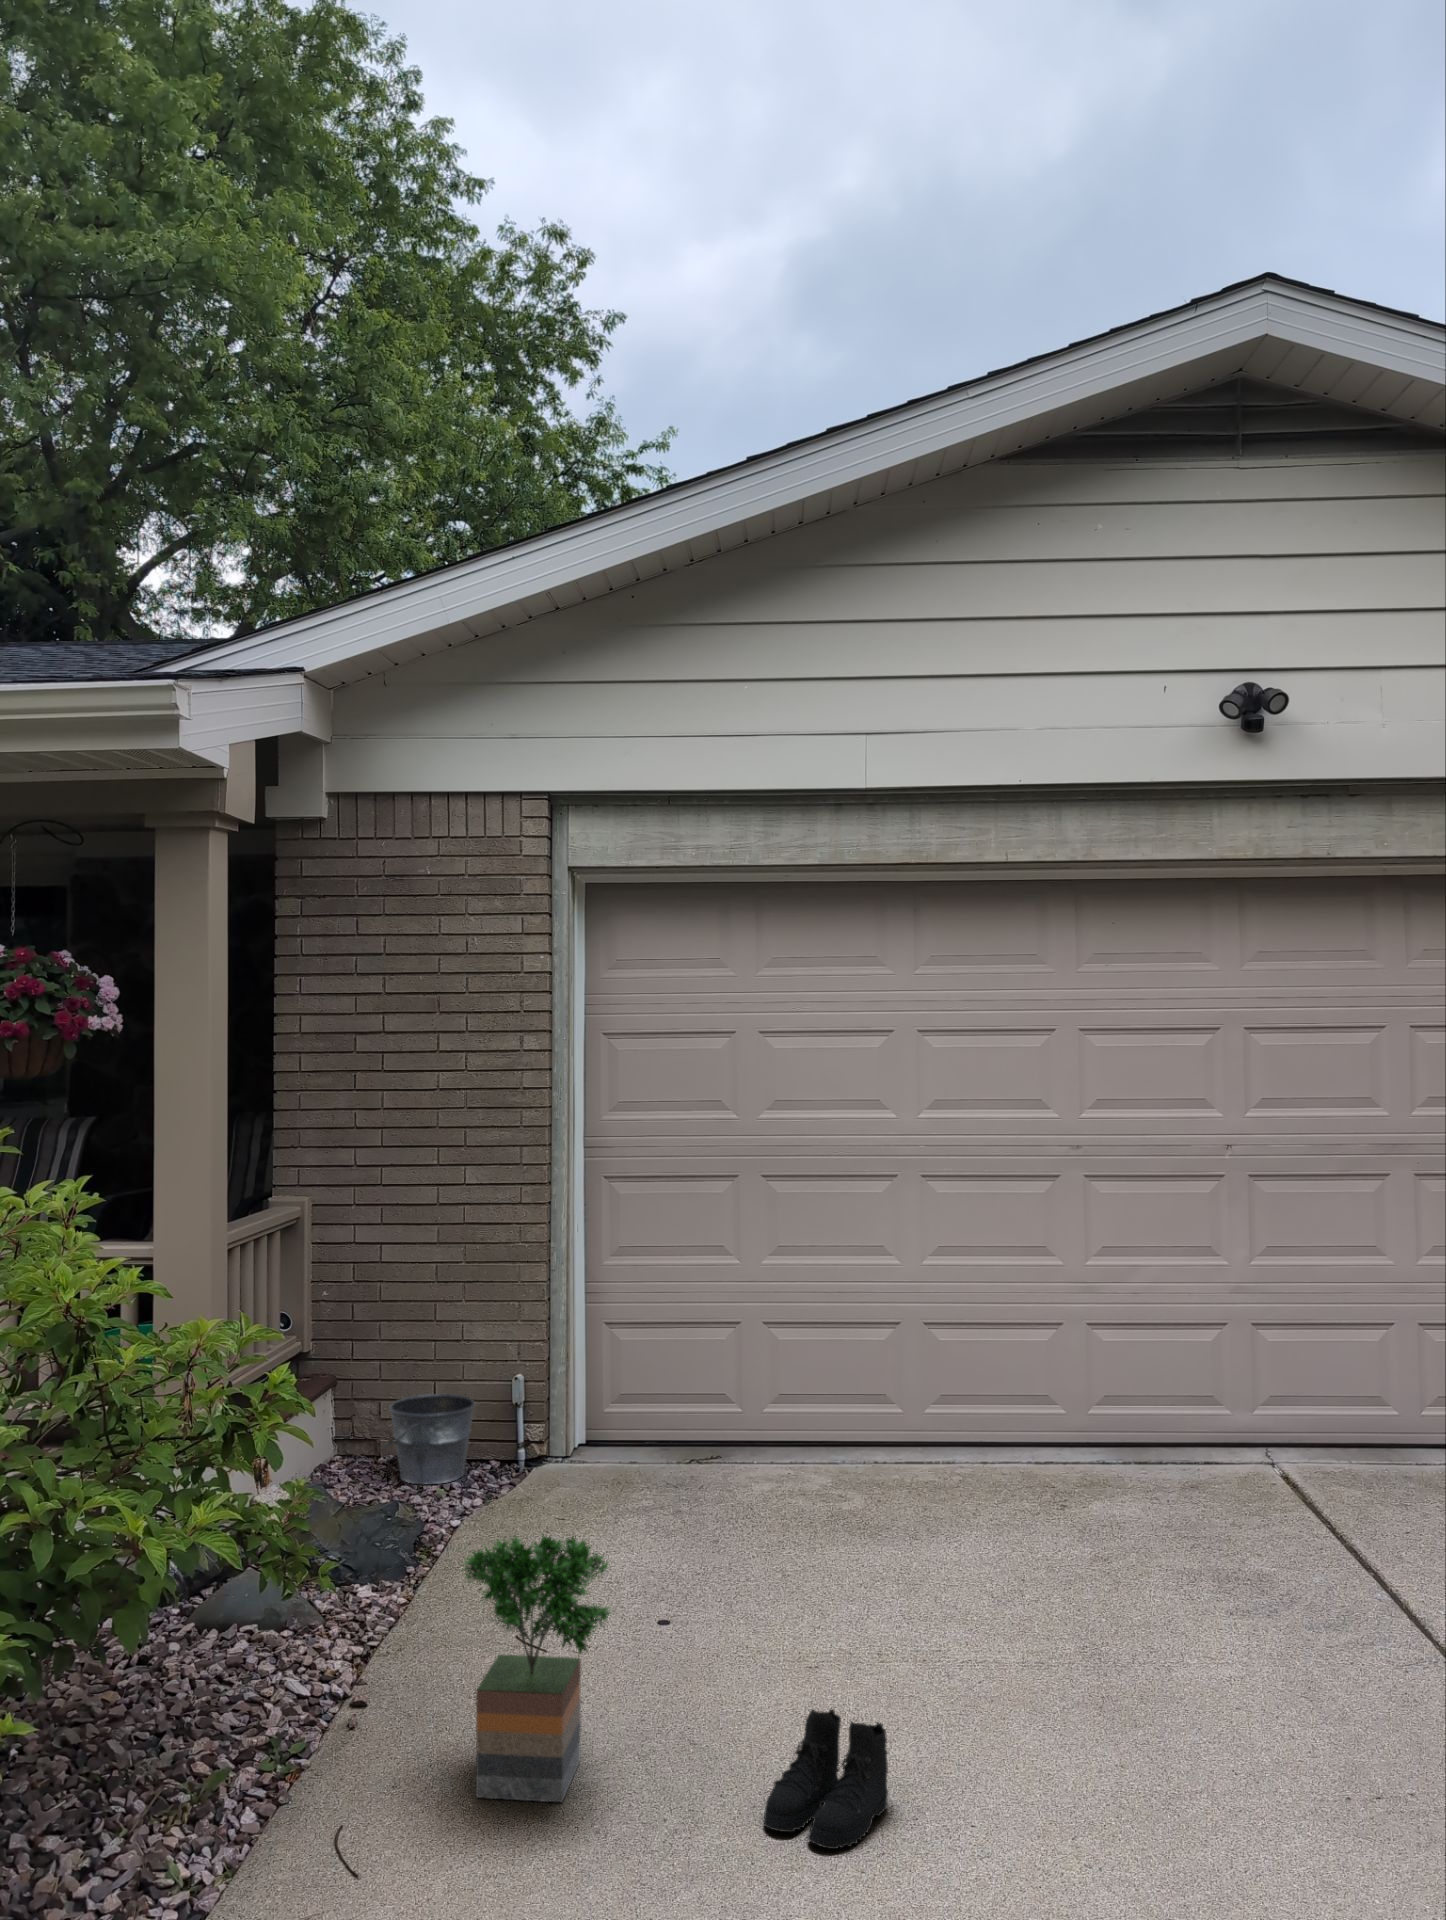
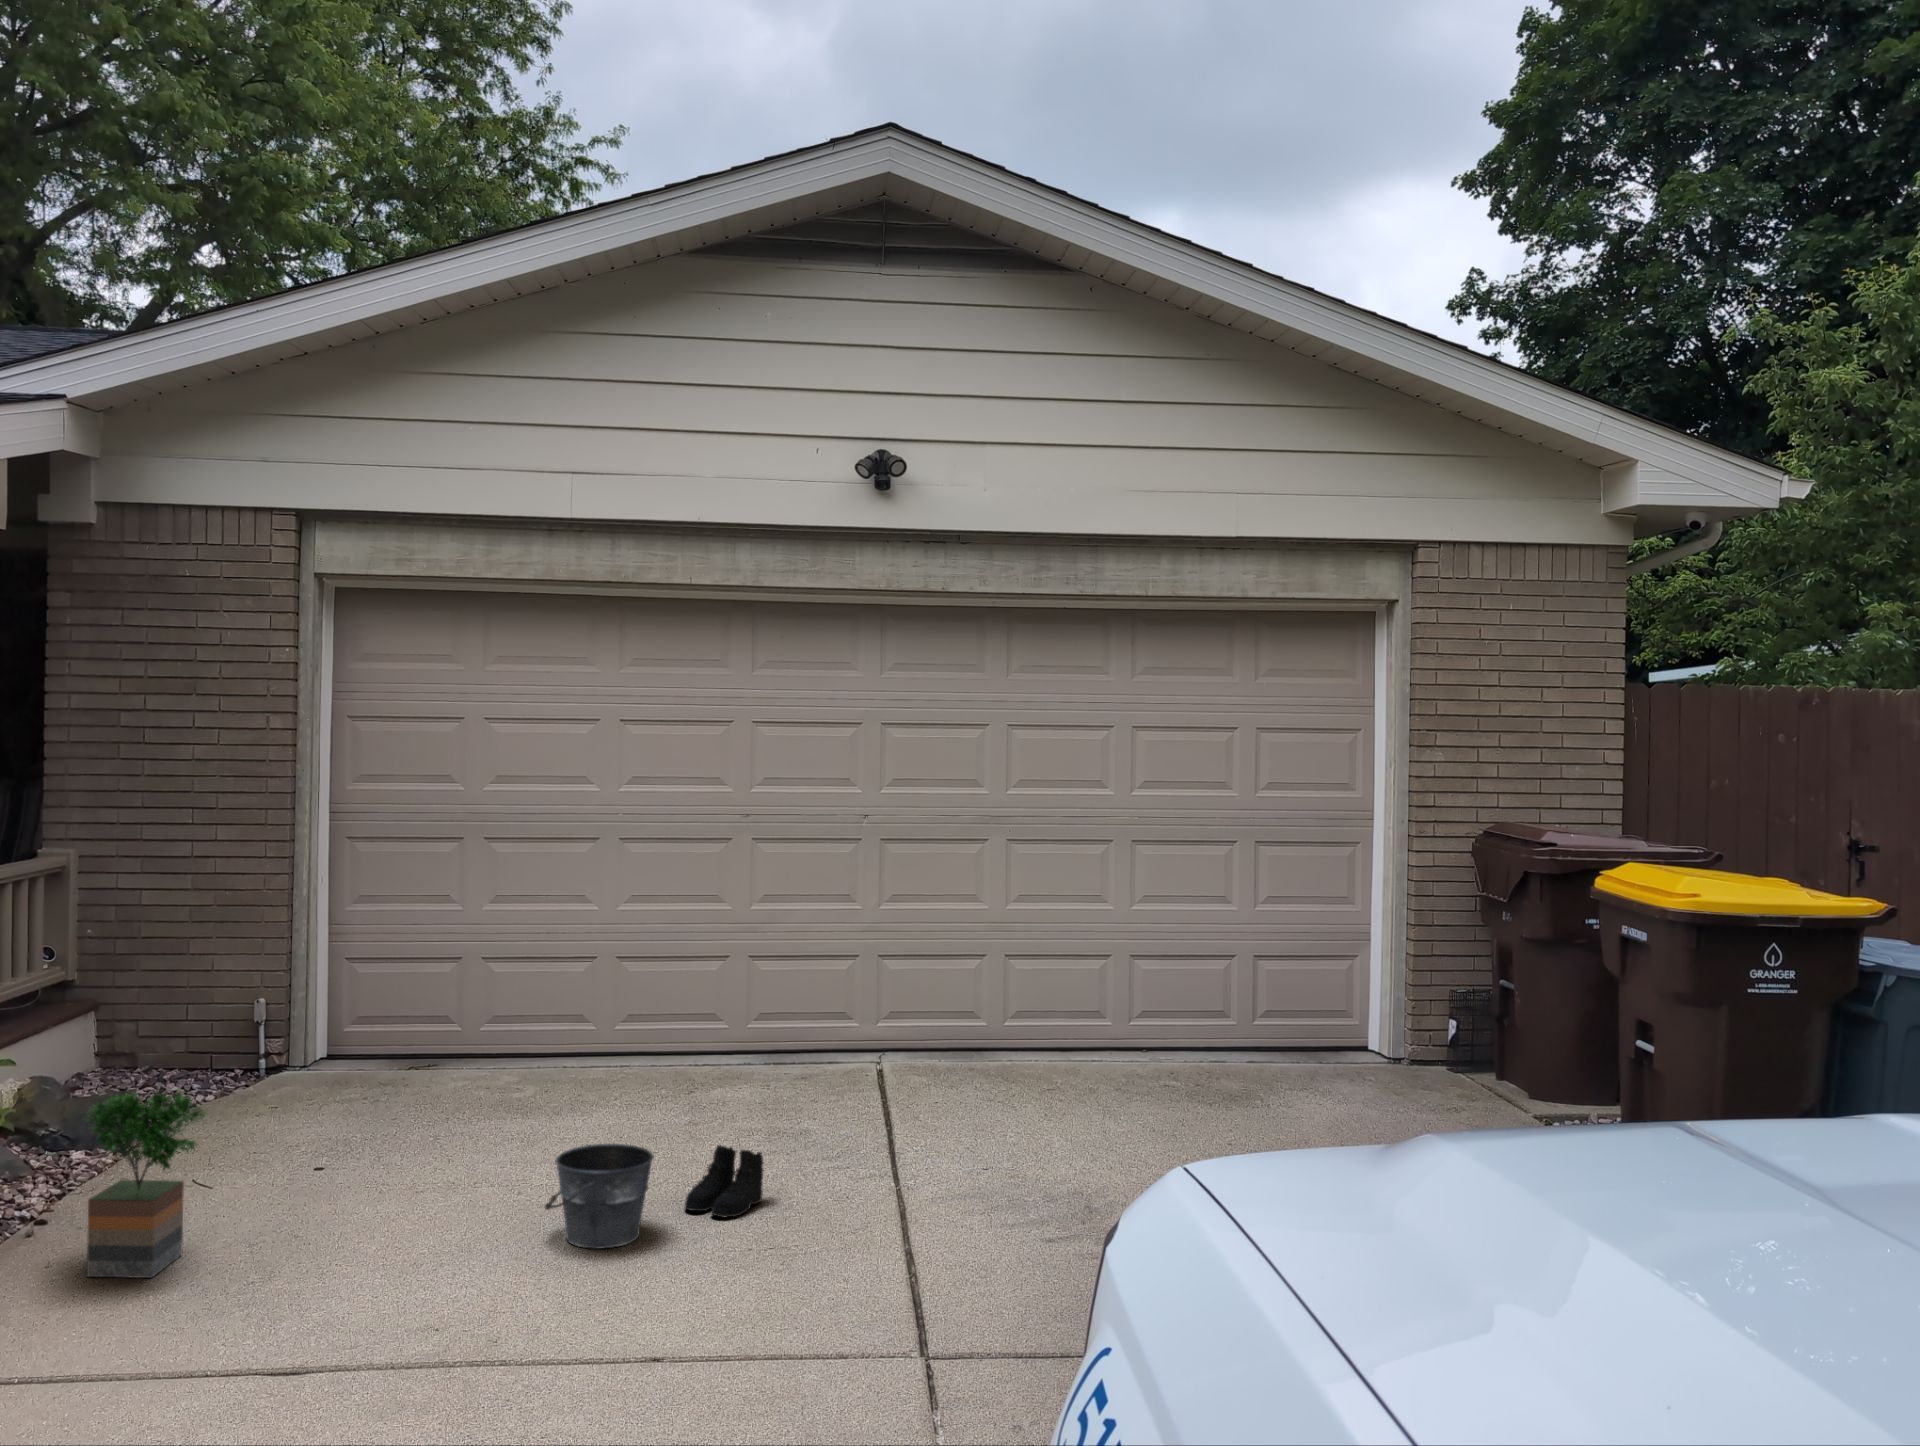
bucket: present [381,1394,476,1485] -> present [545,1144,654,1249]
boots: present [764,1709,888,1849] -> present [685,1145,763,1217]

